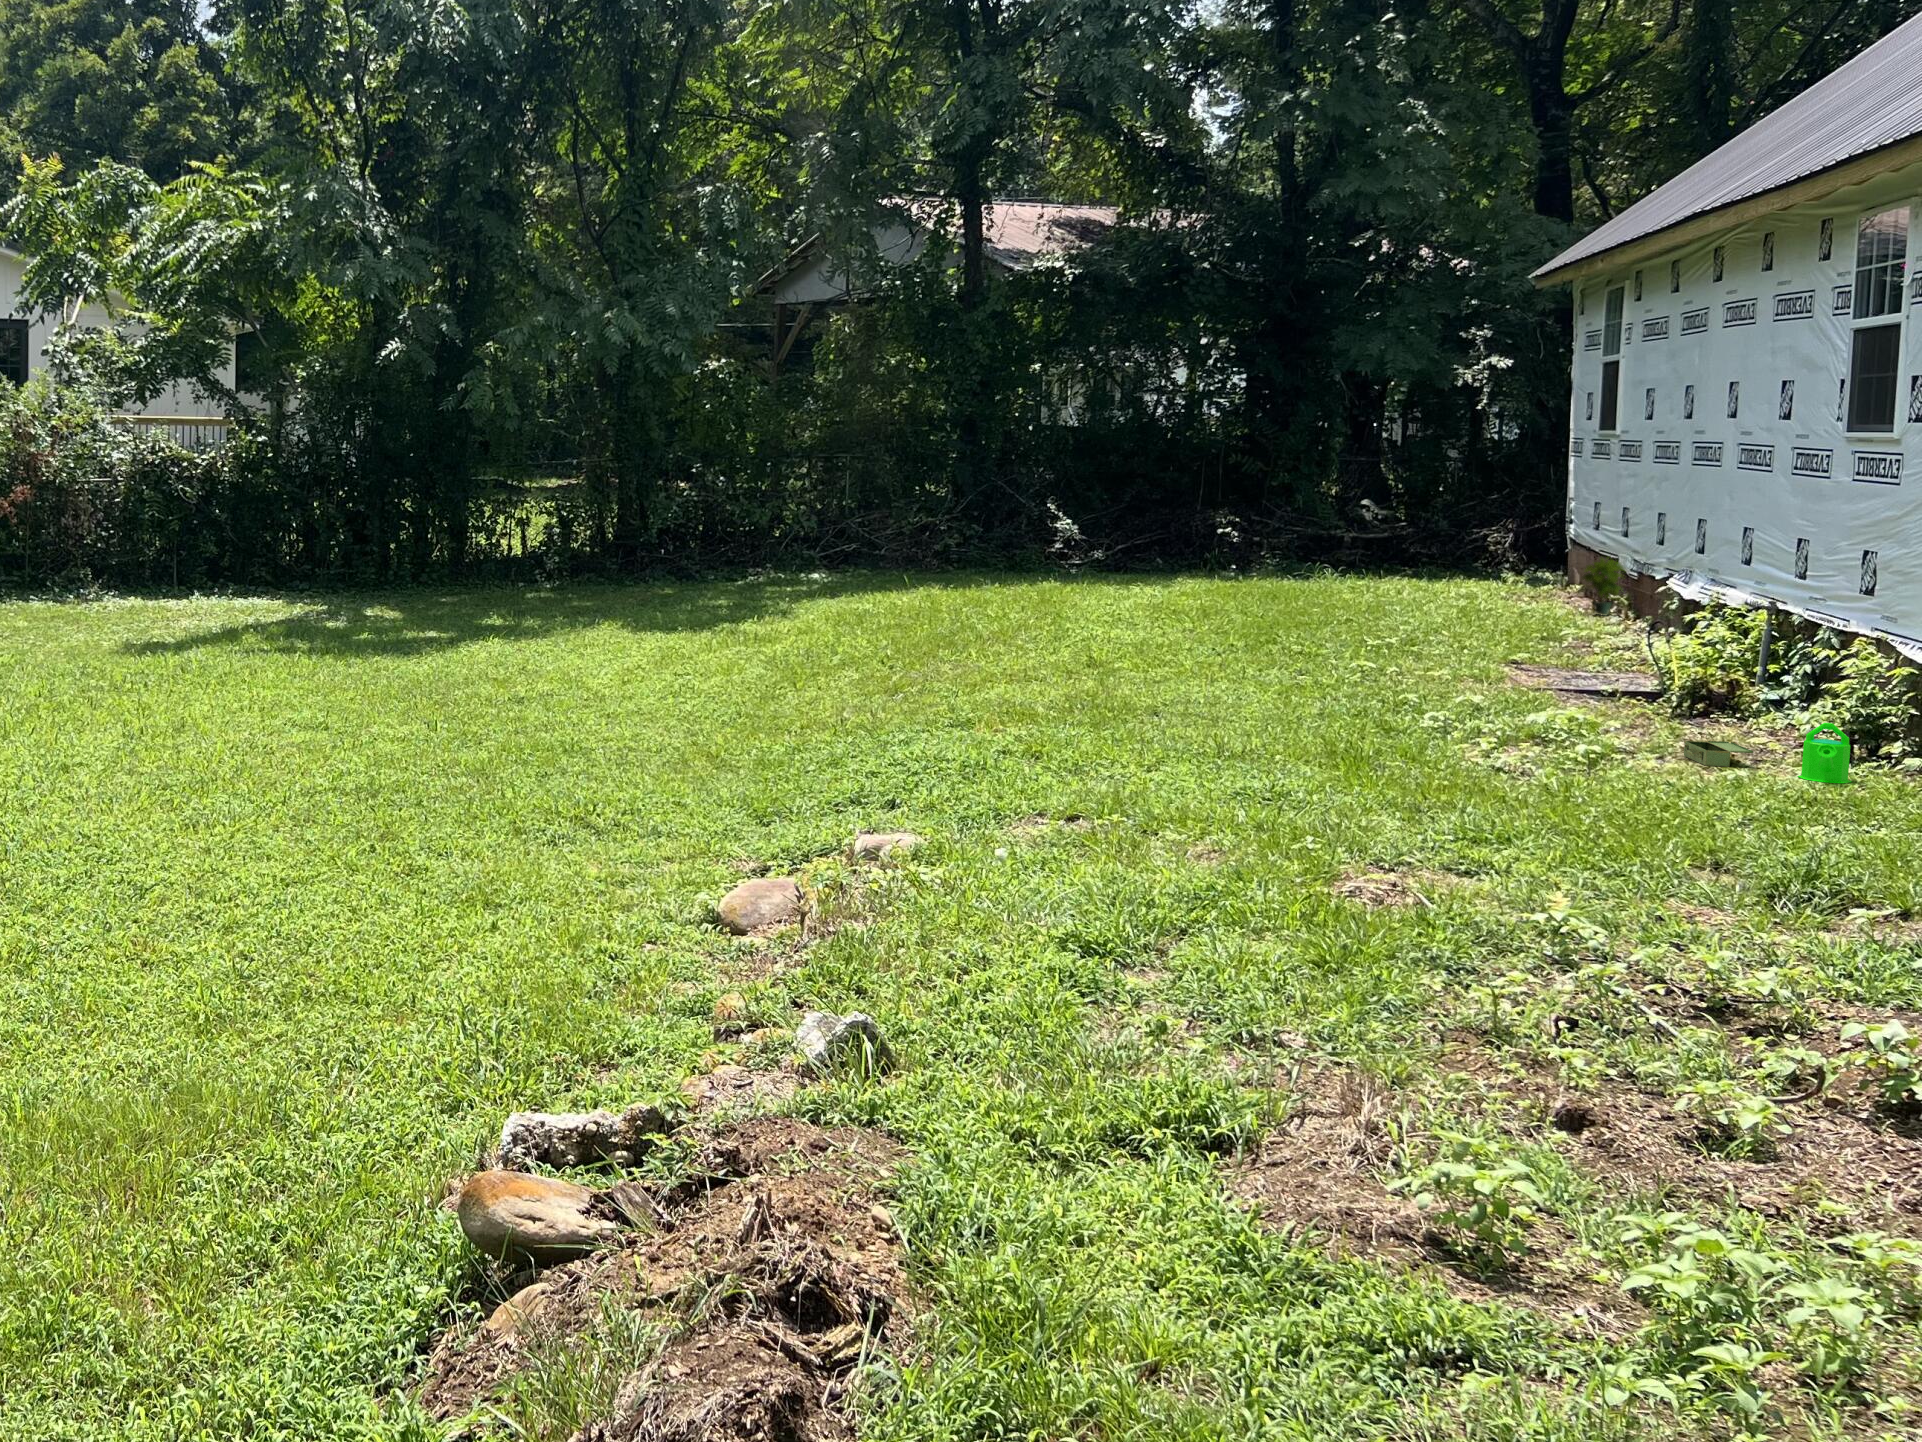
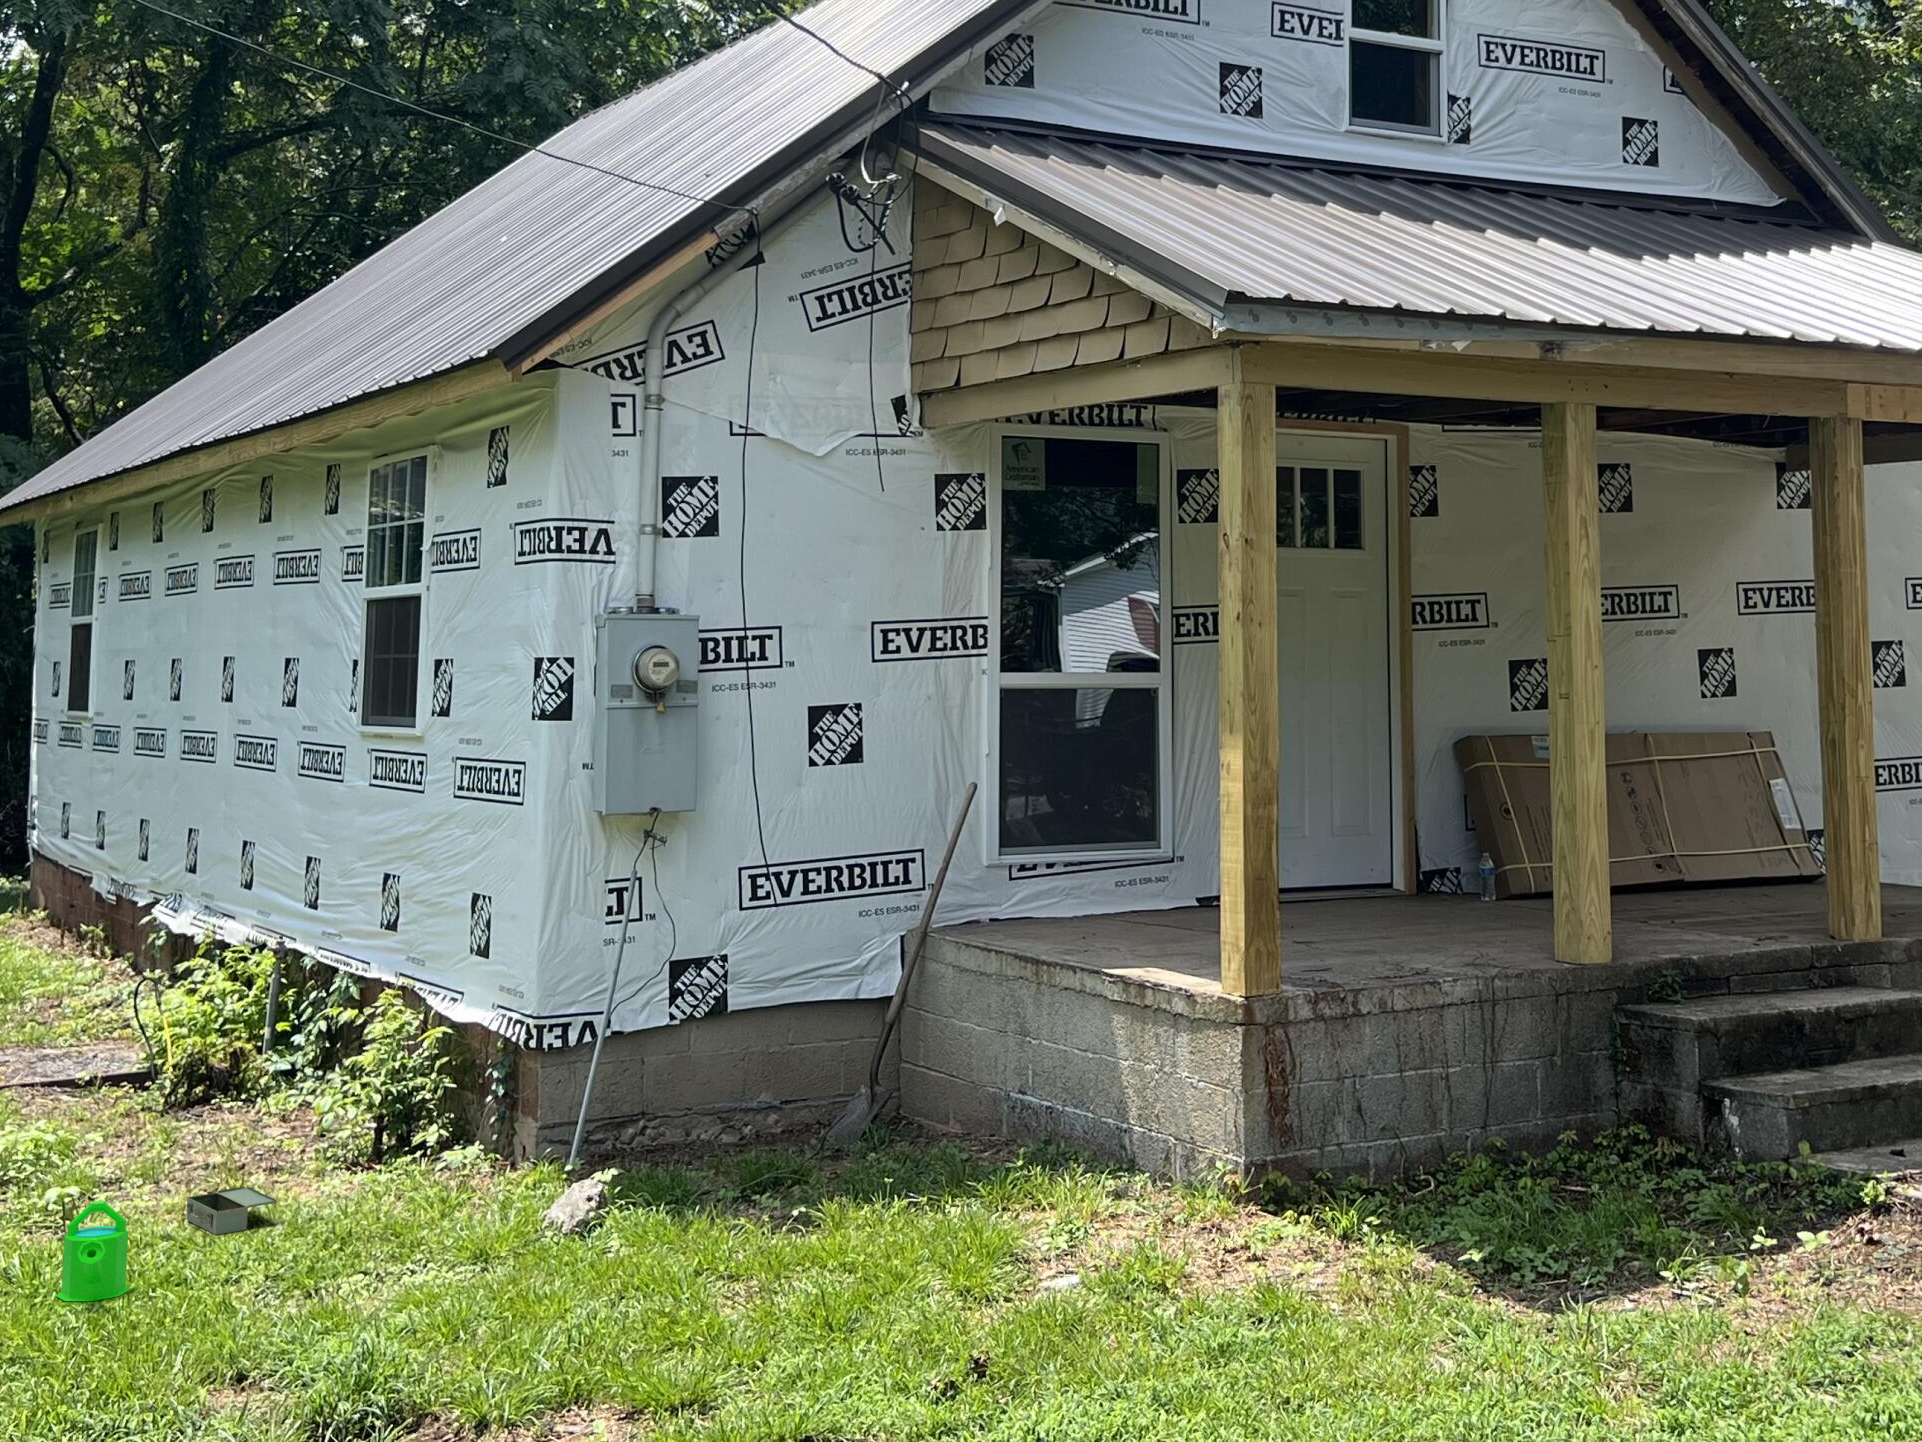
potted plant: present [1583,558,1625,615] -> none [47,875,106,956]
watering can: present [1798,723,1851,783] -> present [56,1201,130,1301]

